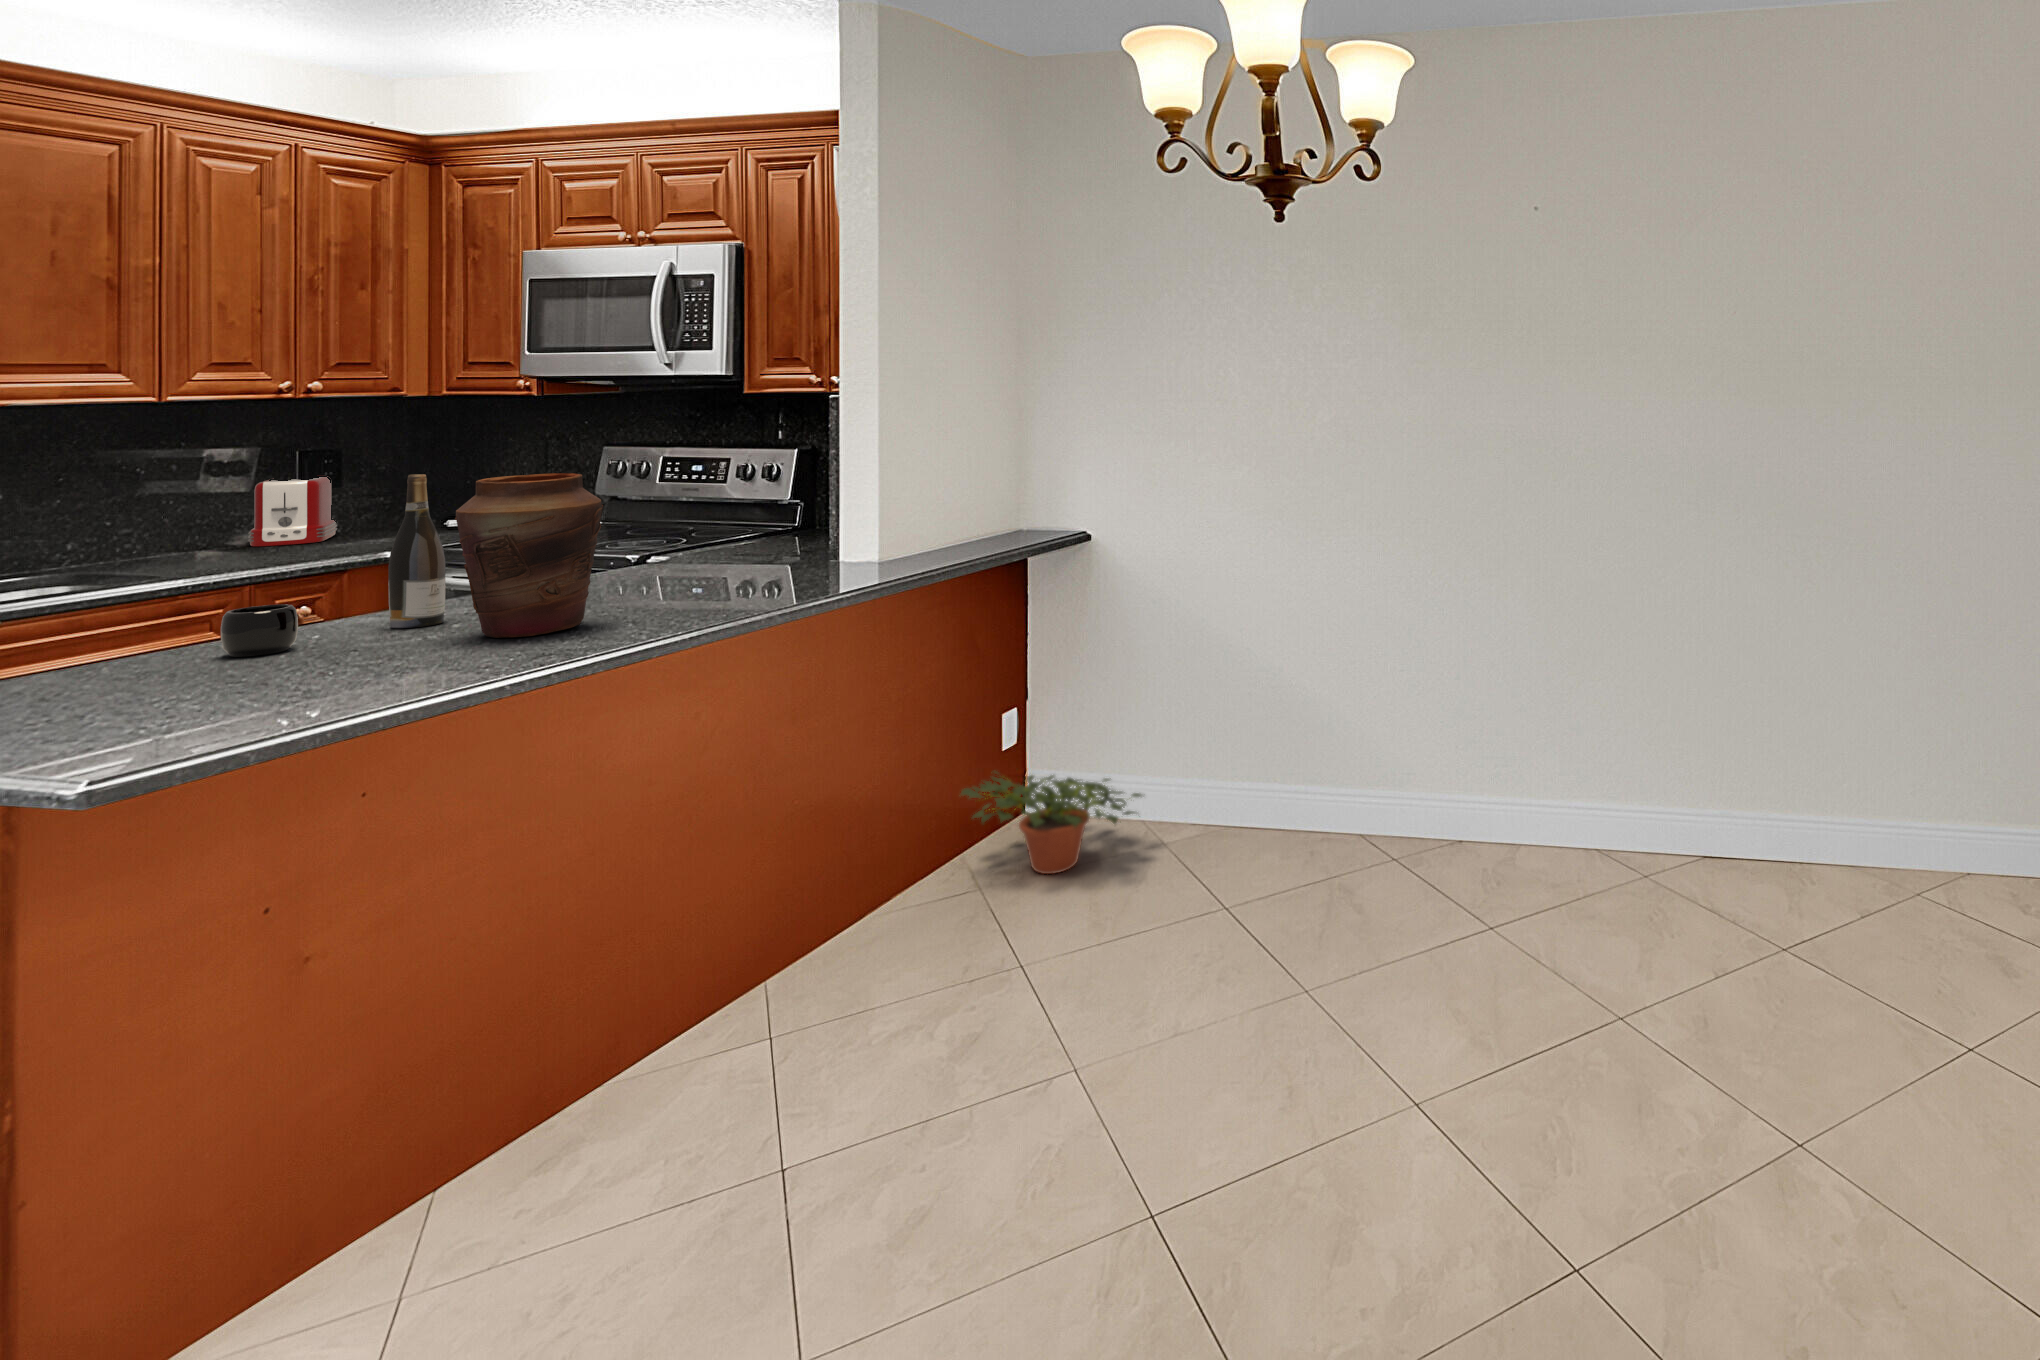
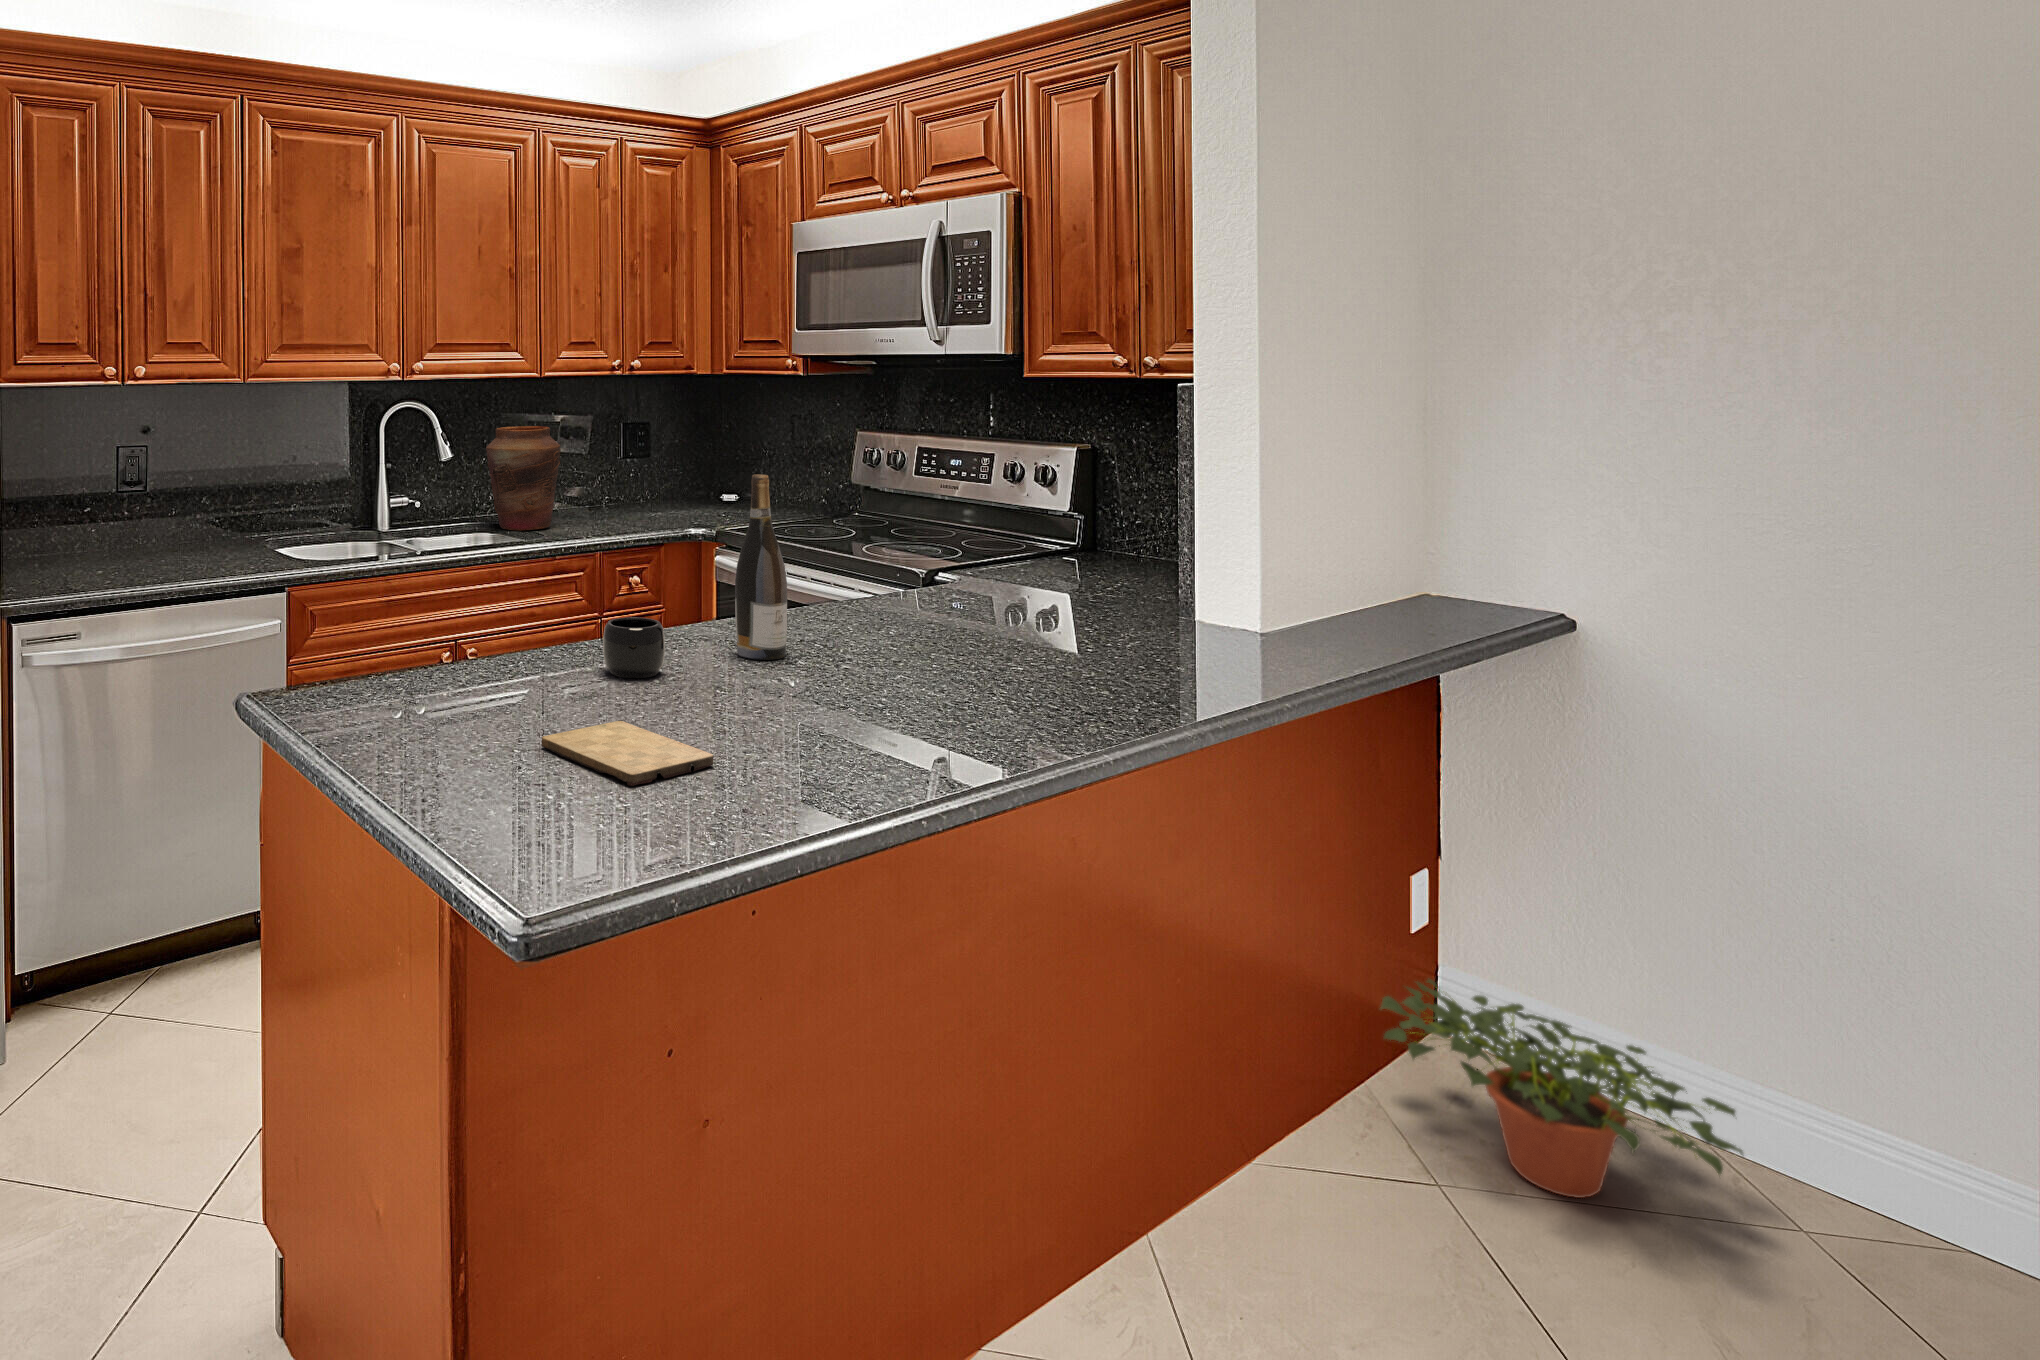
vase: present [455,473,603,638] -> present [486,426,561,531]
toaster: present [248,477,337,546] -> none [588,447,644,512]
cutting board: none [126,677,323,710] -> present [541,721,713,786]

